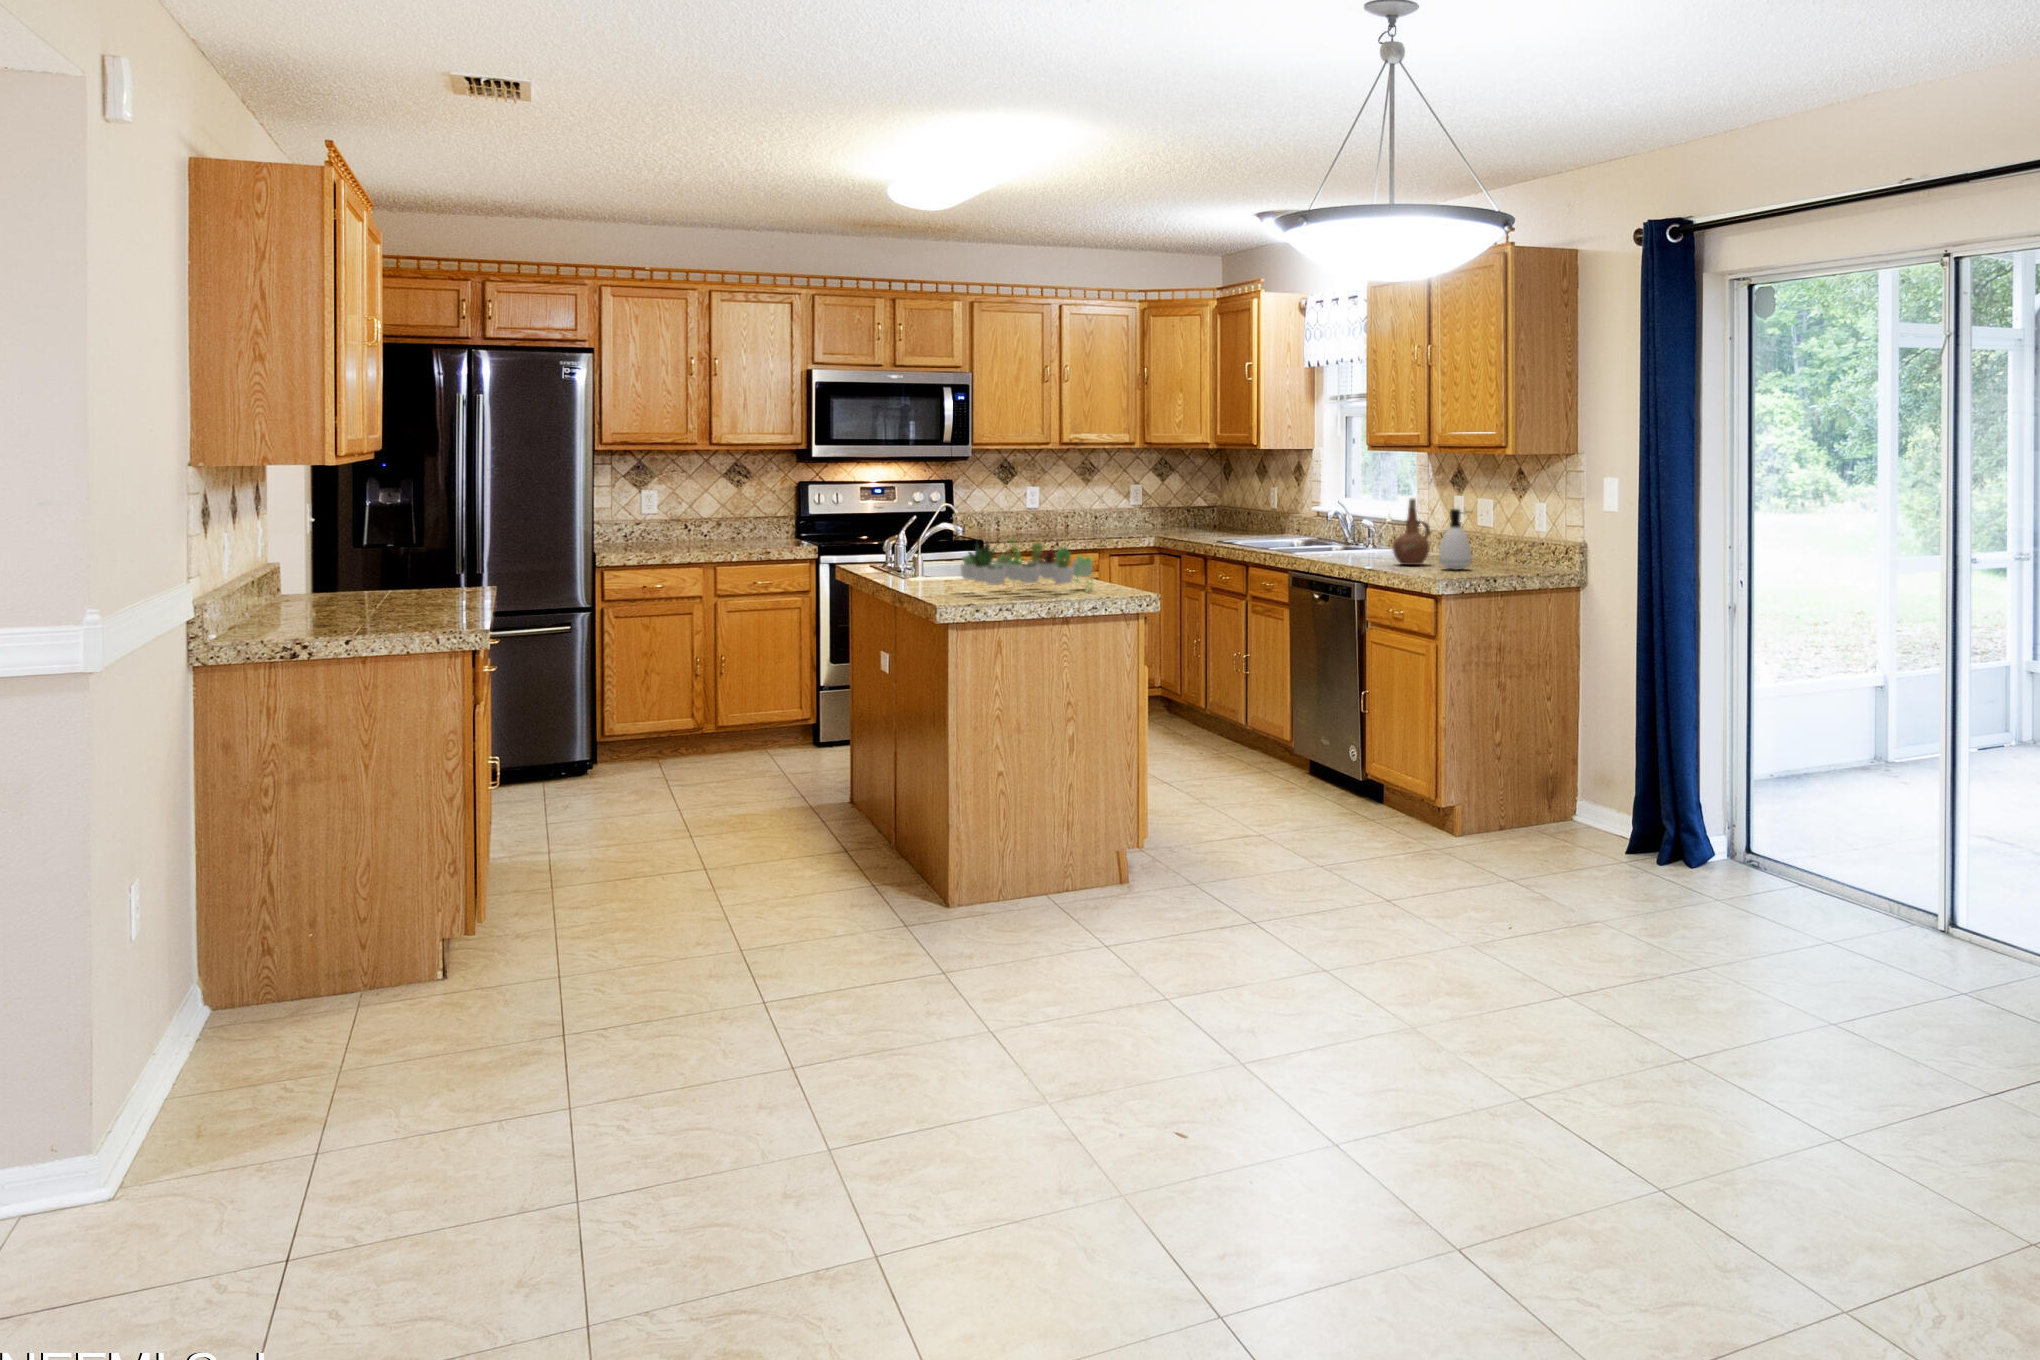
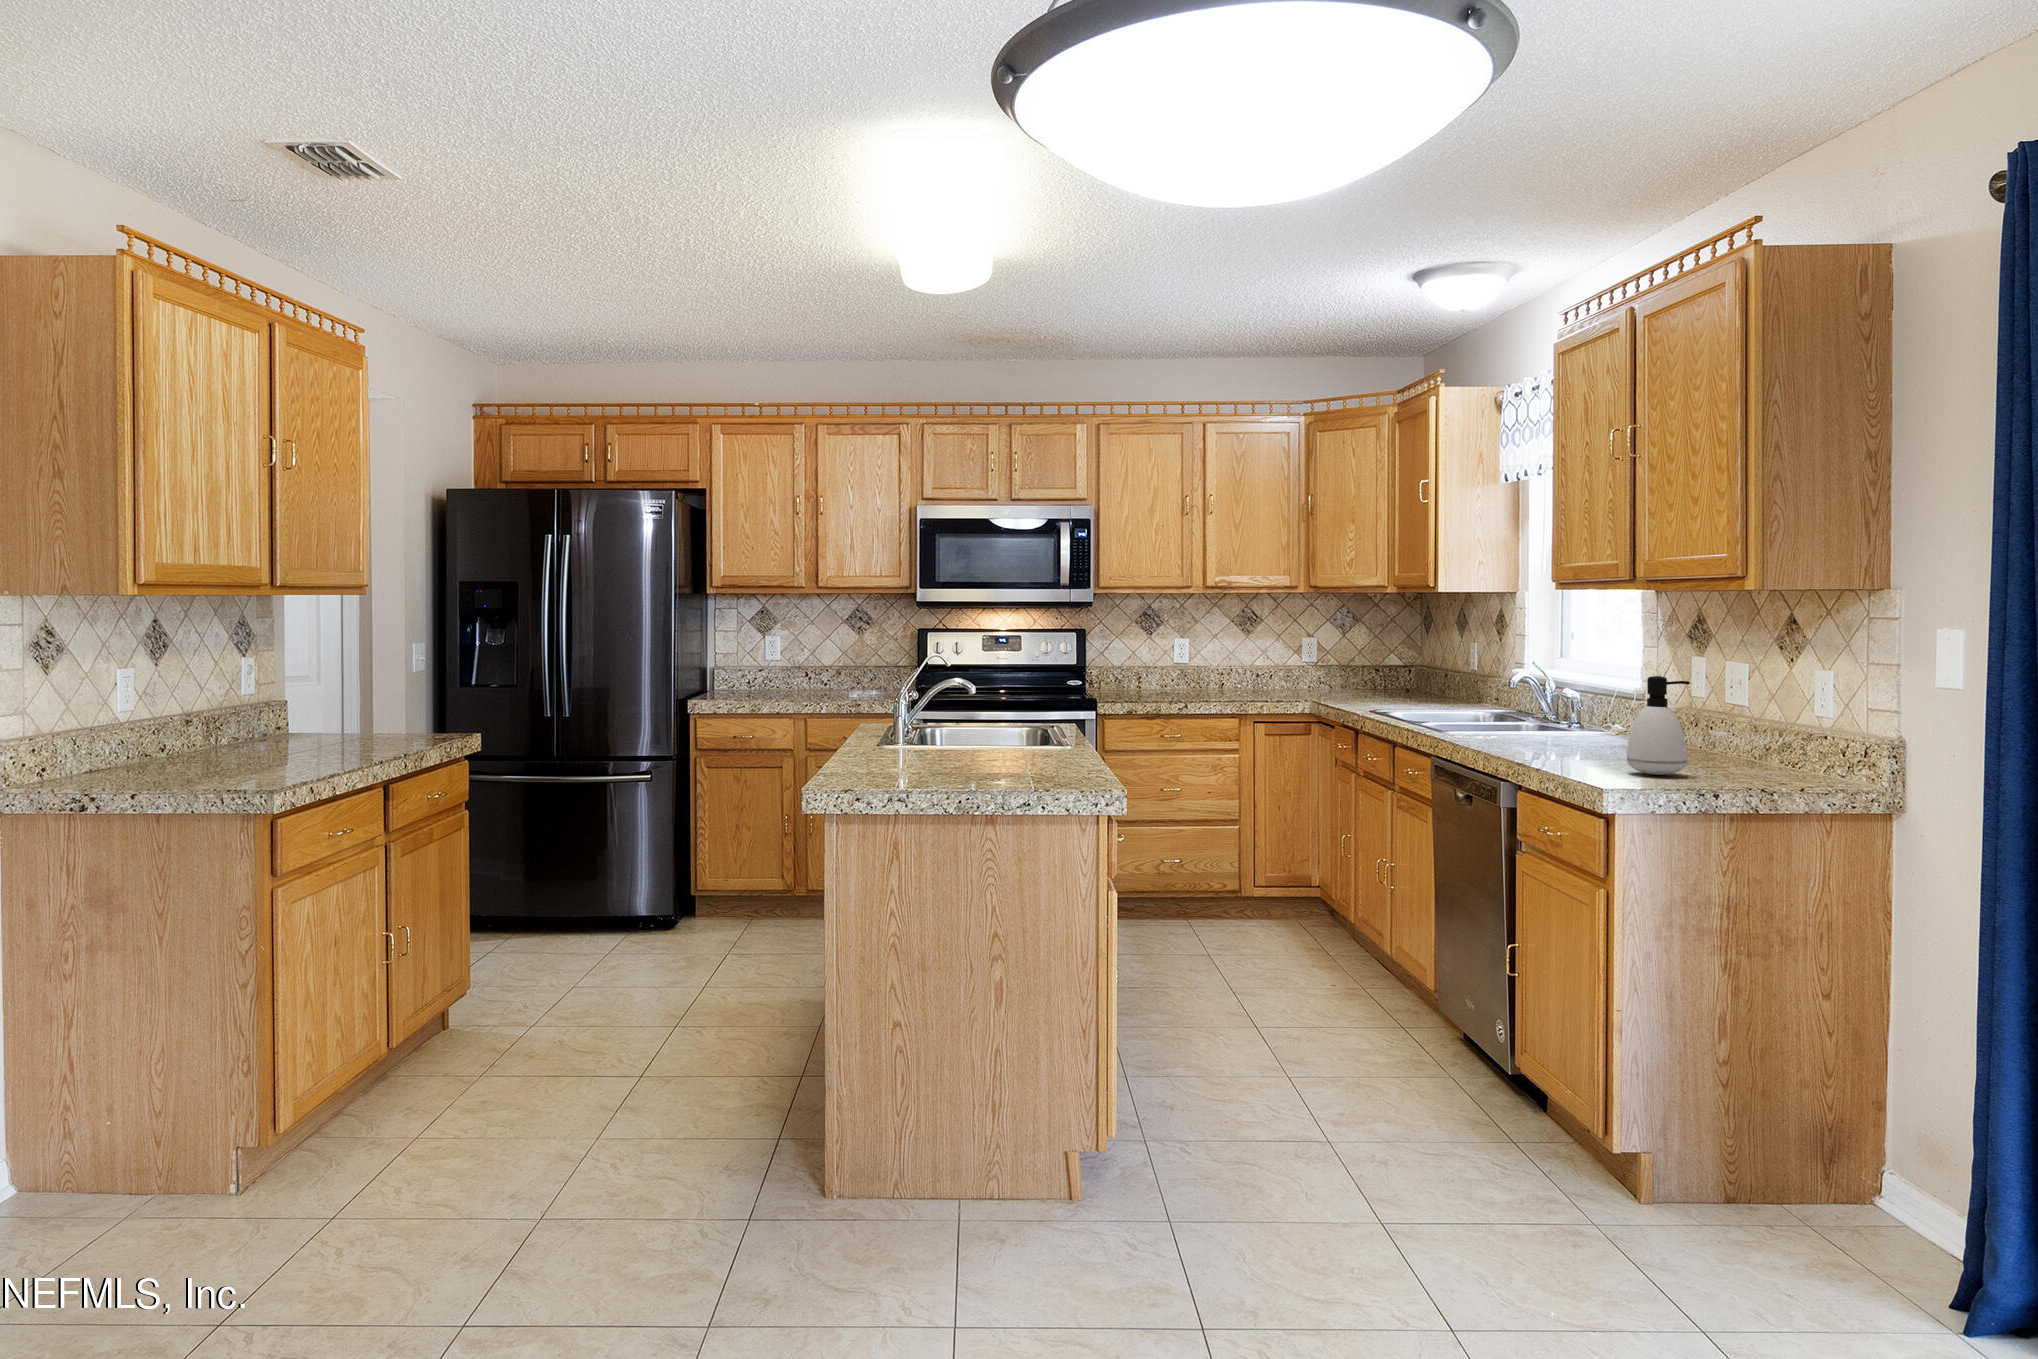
ceramic pitcher: present [1393,498,1430,565] -> none [1559,658,1626,762]
succulent plant: present [961,537,1092,589] -> none [862,695,1037,781]

